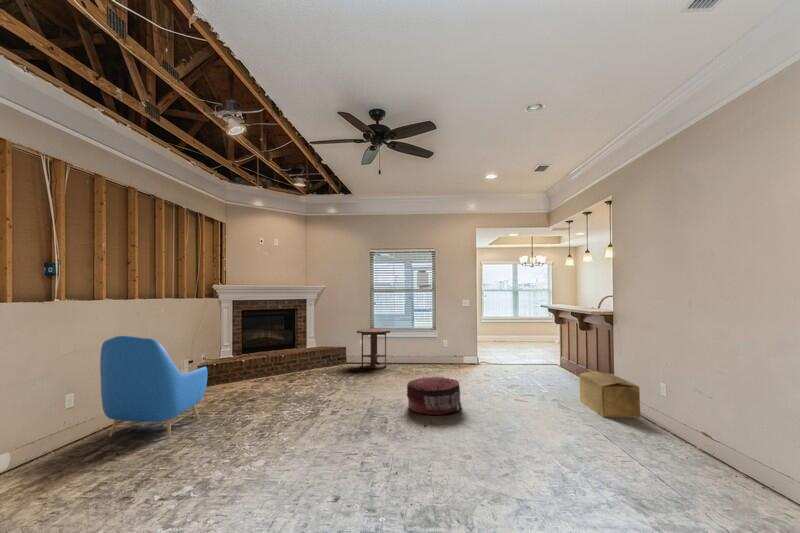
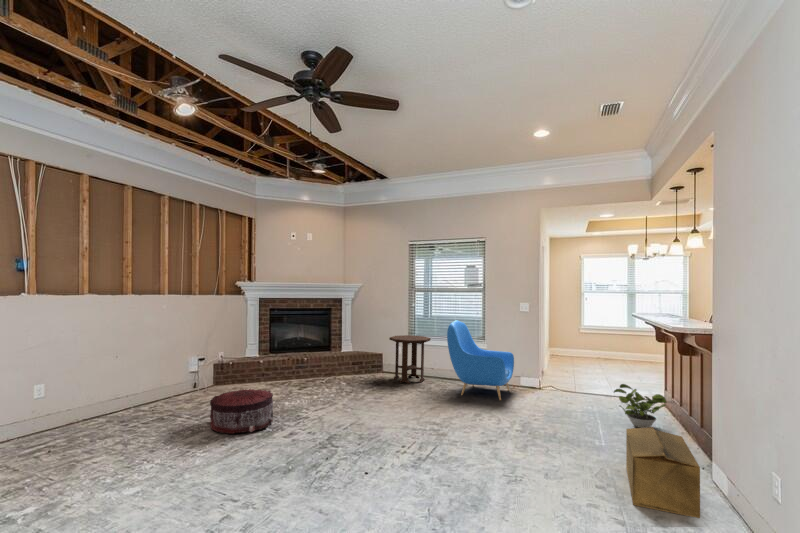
armchair: present [100,336,208,437] -> present [447,320,514,400]
potted plant: none [544,349,580,379] -> present [614,384,666,428]
pouf: present [407,377,461,415] -> present [210,389,273,434]

